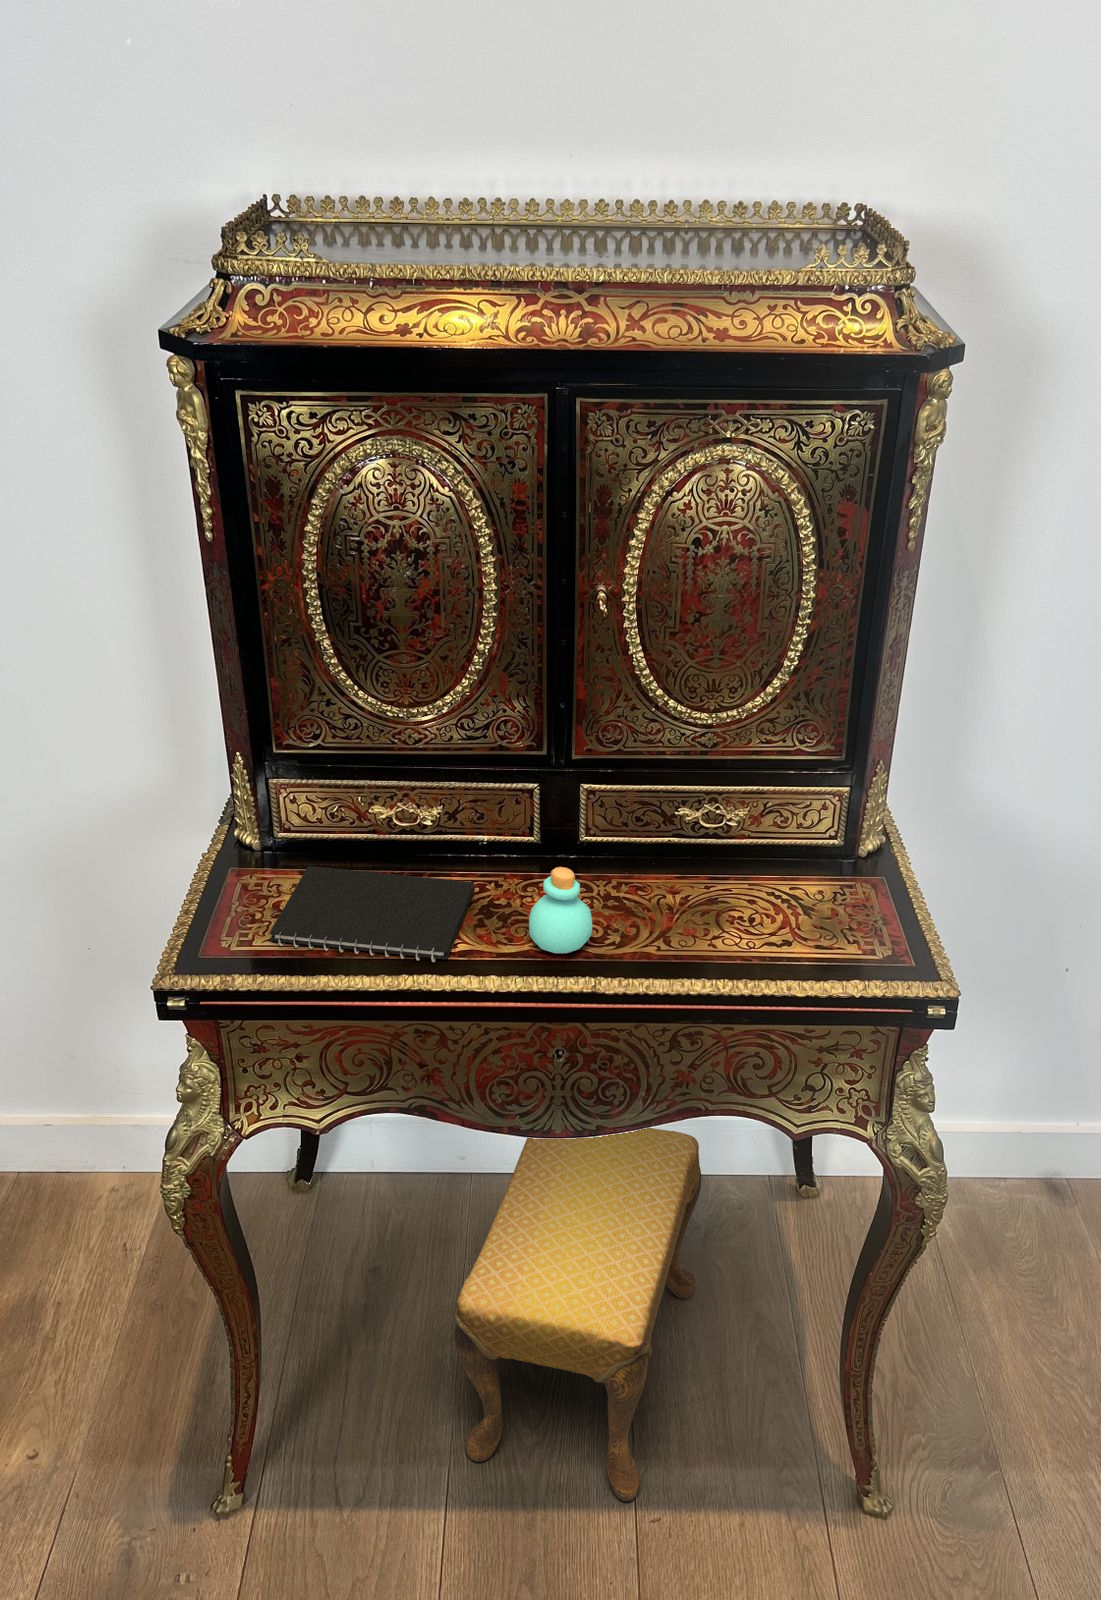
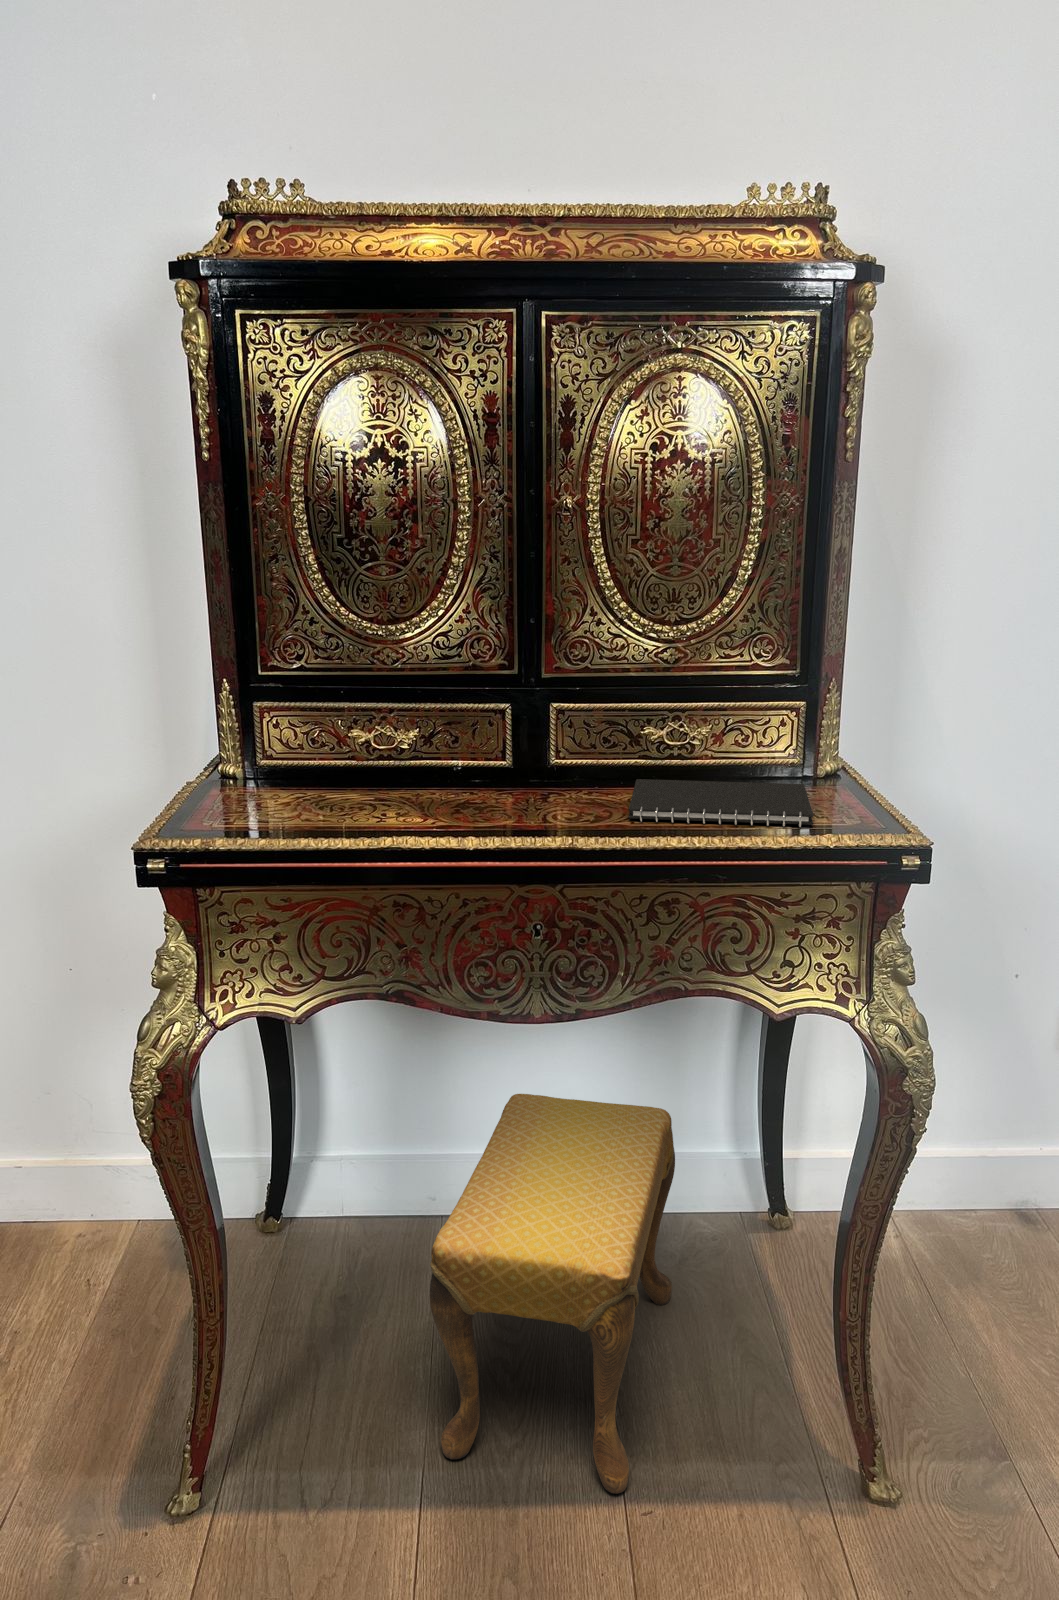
notebook: present [269,866,475,962] -> present [629,779,814,827]
perfume bottle: present [529,867,592,953] -> none [505,734,568,822]

